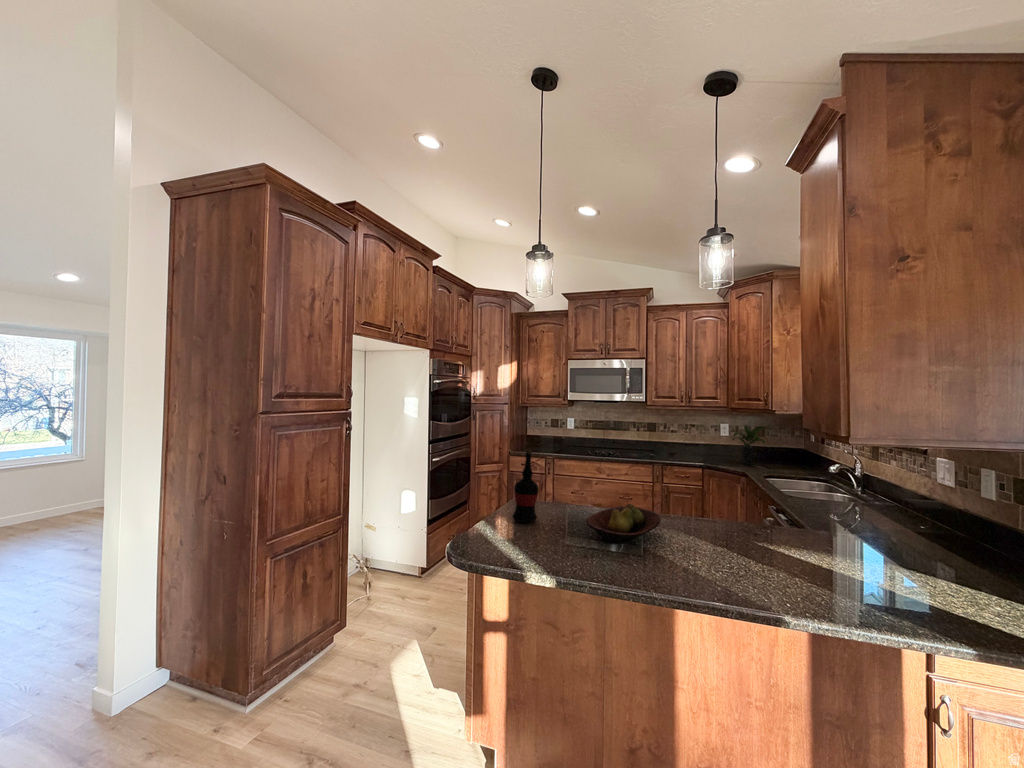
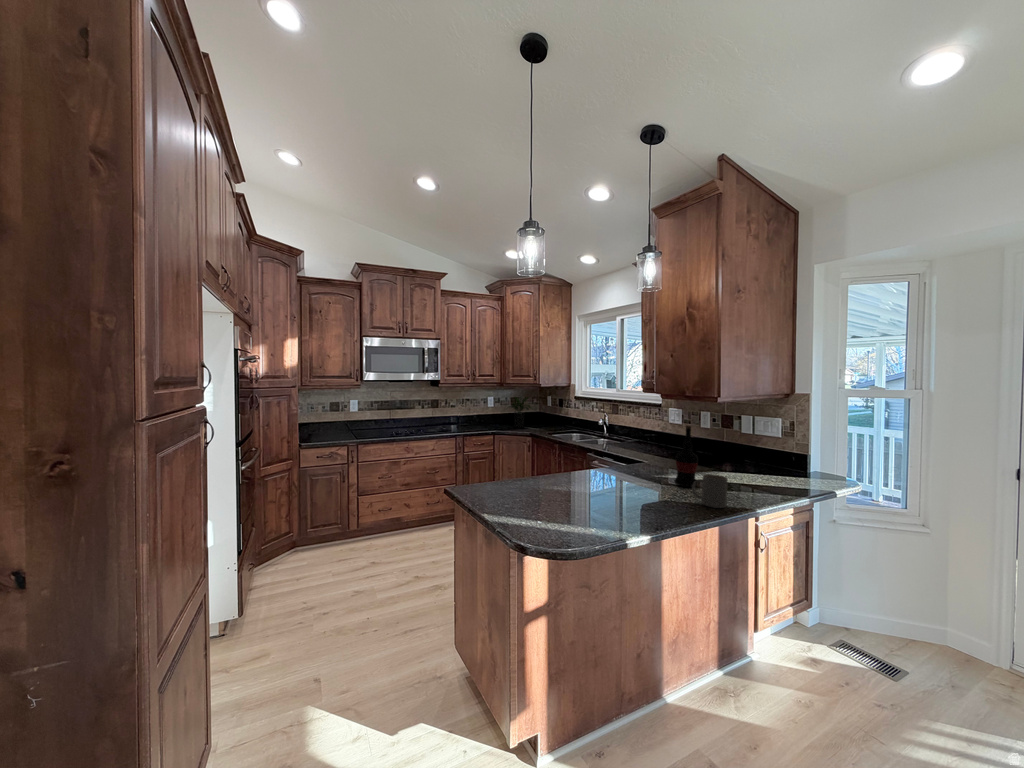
wine bottle: present [512,450,539,523] -> present [674,426,698,487]
fruit bowl: present [586,504,661,544] -> none [566,466,623,499]
mug: none [712,544,759,601] -> present [692,474,728,508]

